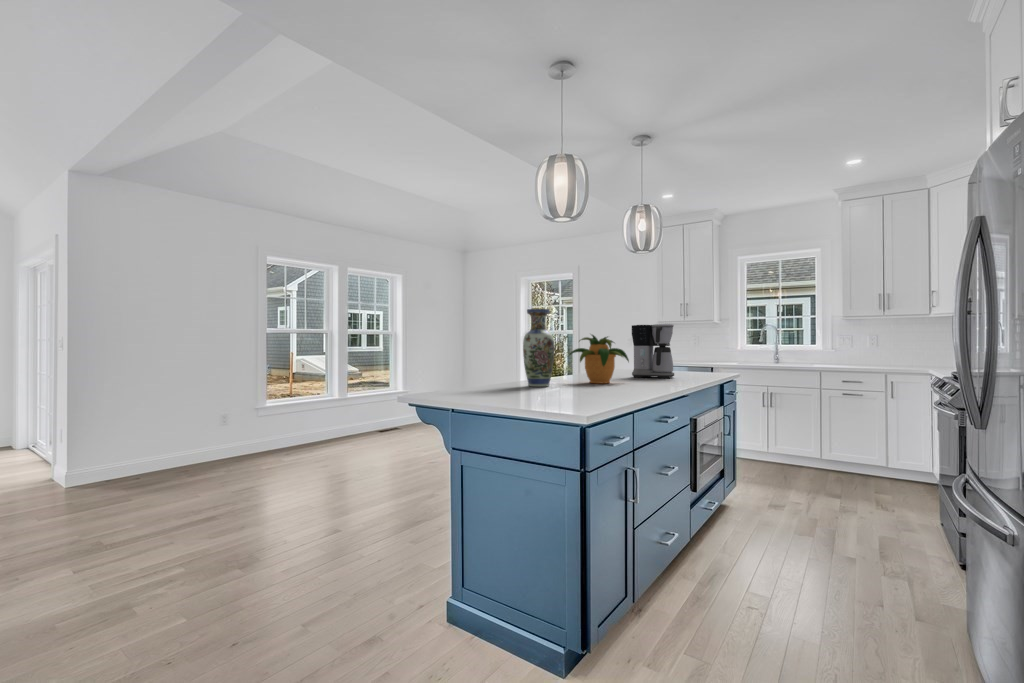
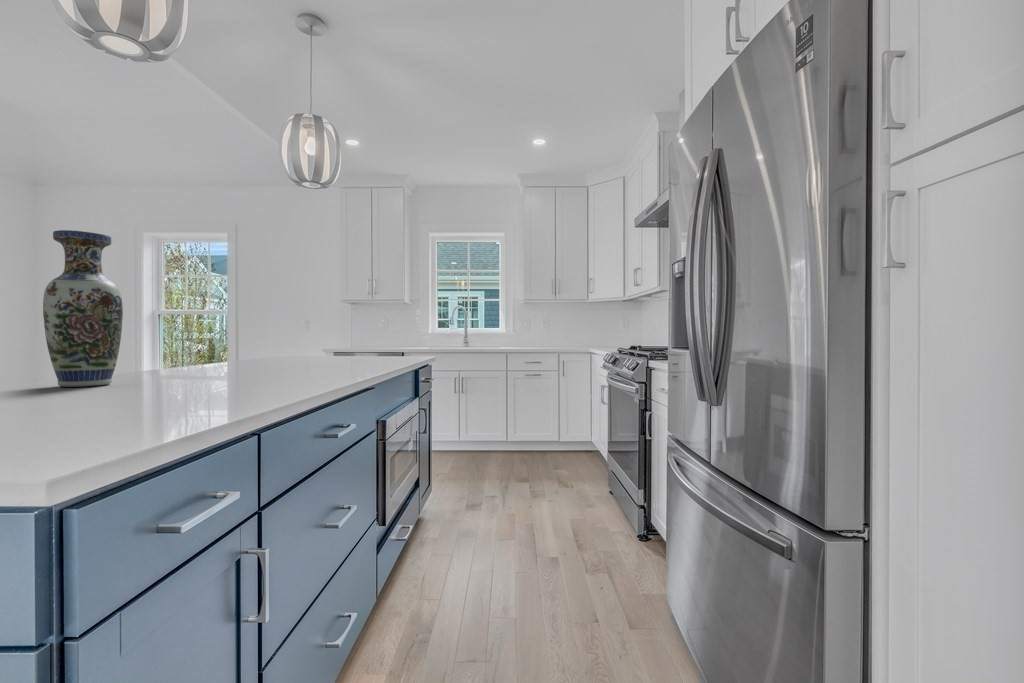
coffee maker: present [632,324,674,378] -> none [294,289,356,364]
potted plant: present [569,335,629,383] -> none [171,291,284,375]

